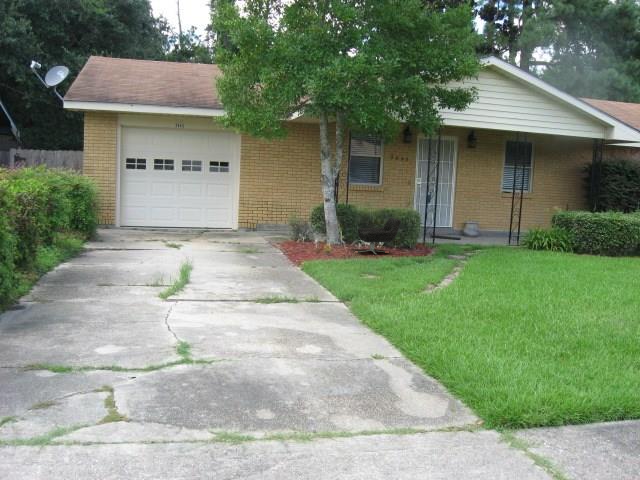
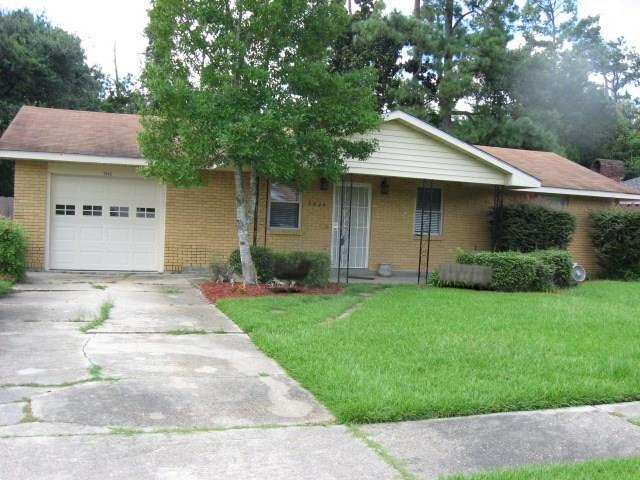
bench: none [538,224,600,255] -> present [439,263,492,289]

